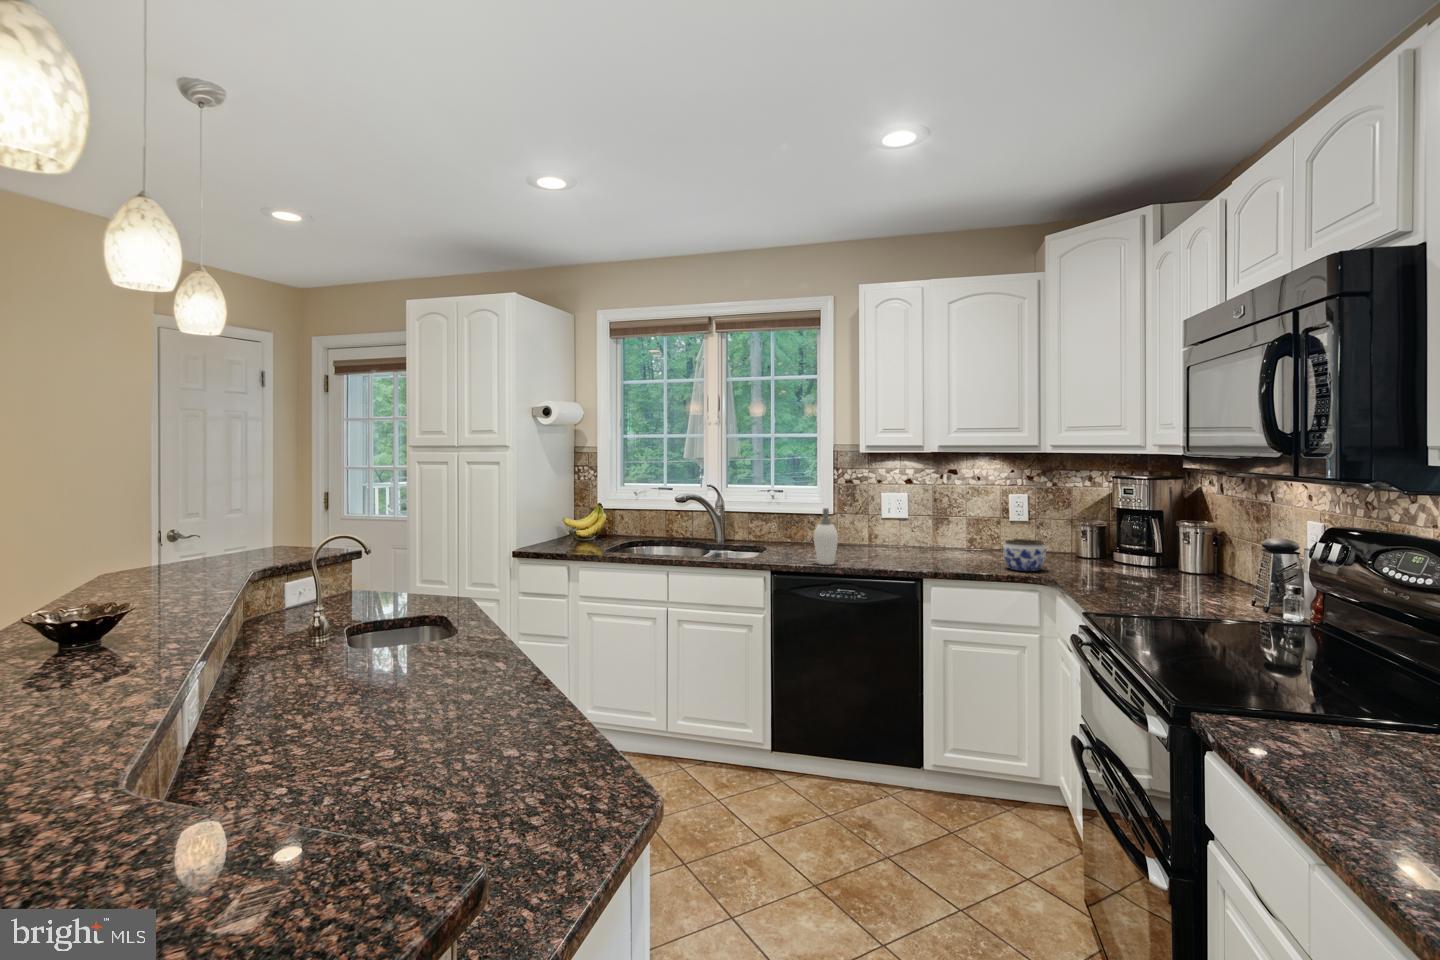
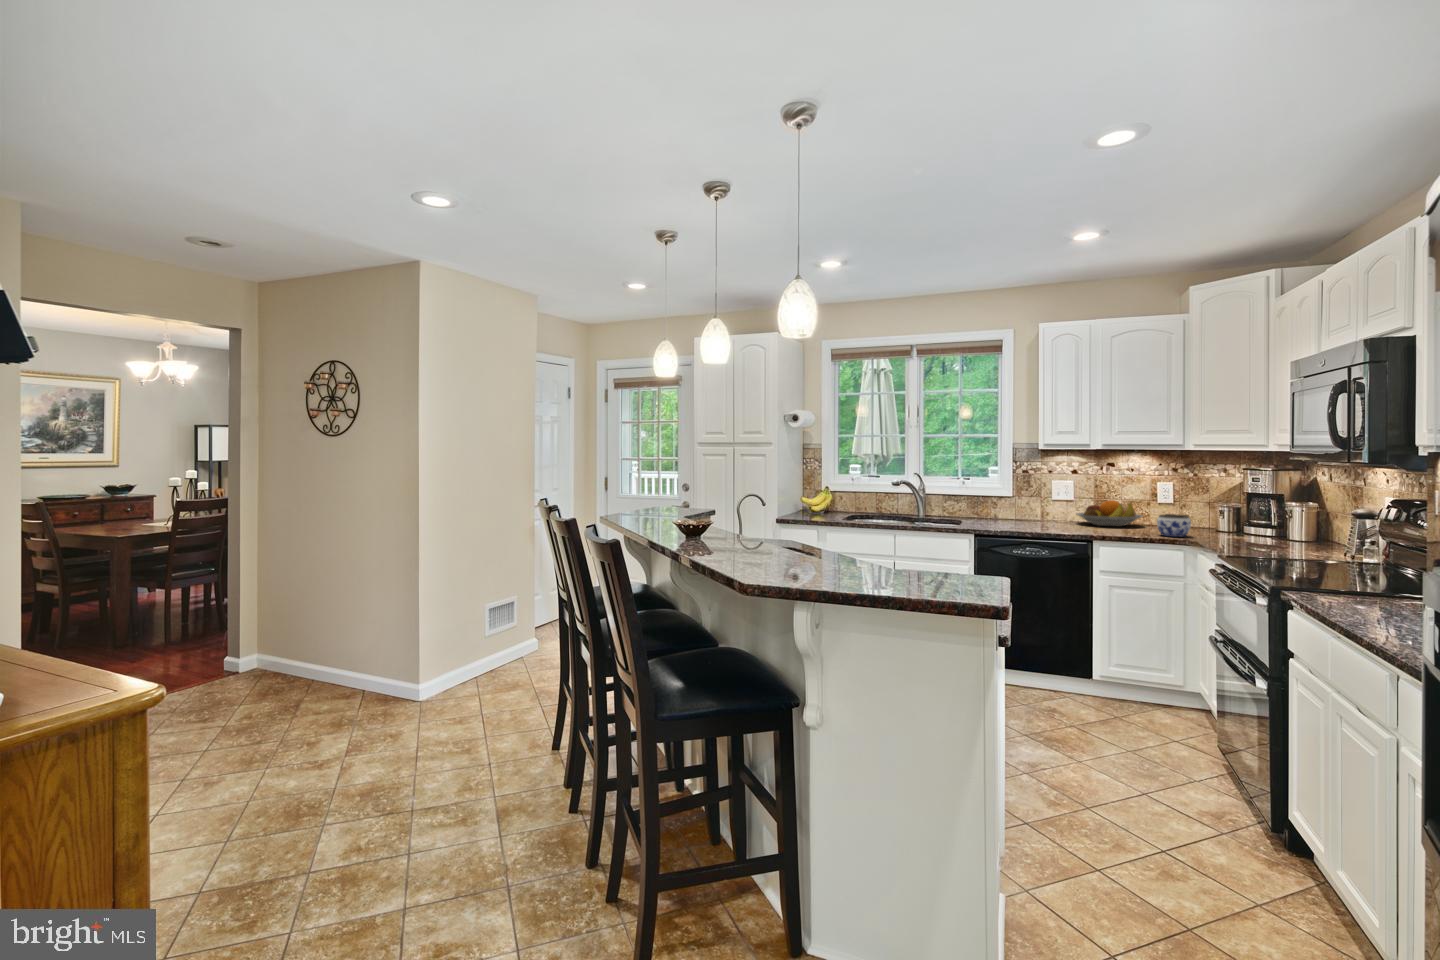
soap dispenser: present [814,508,838,565] -> none [1010,491,1035,531]
fruit bowl: none [909,519,991,554] -> present [1077,500,1143,526]

